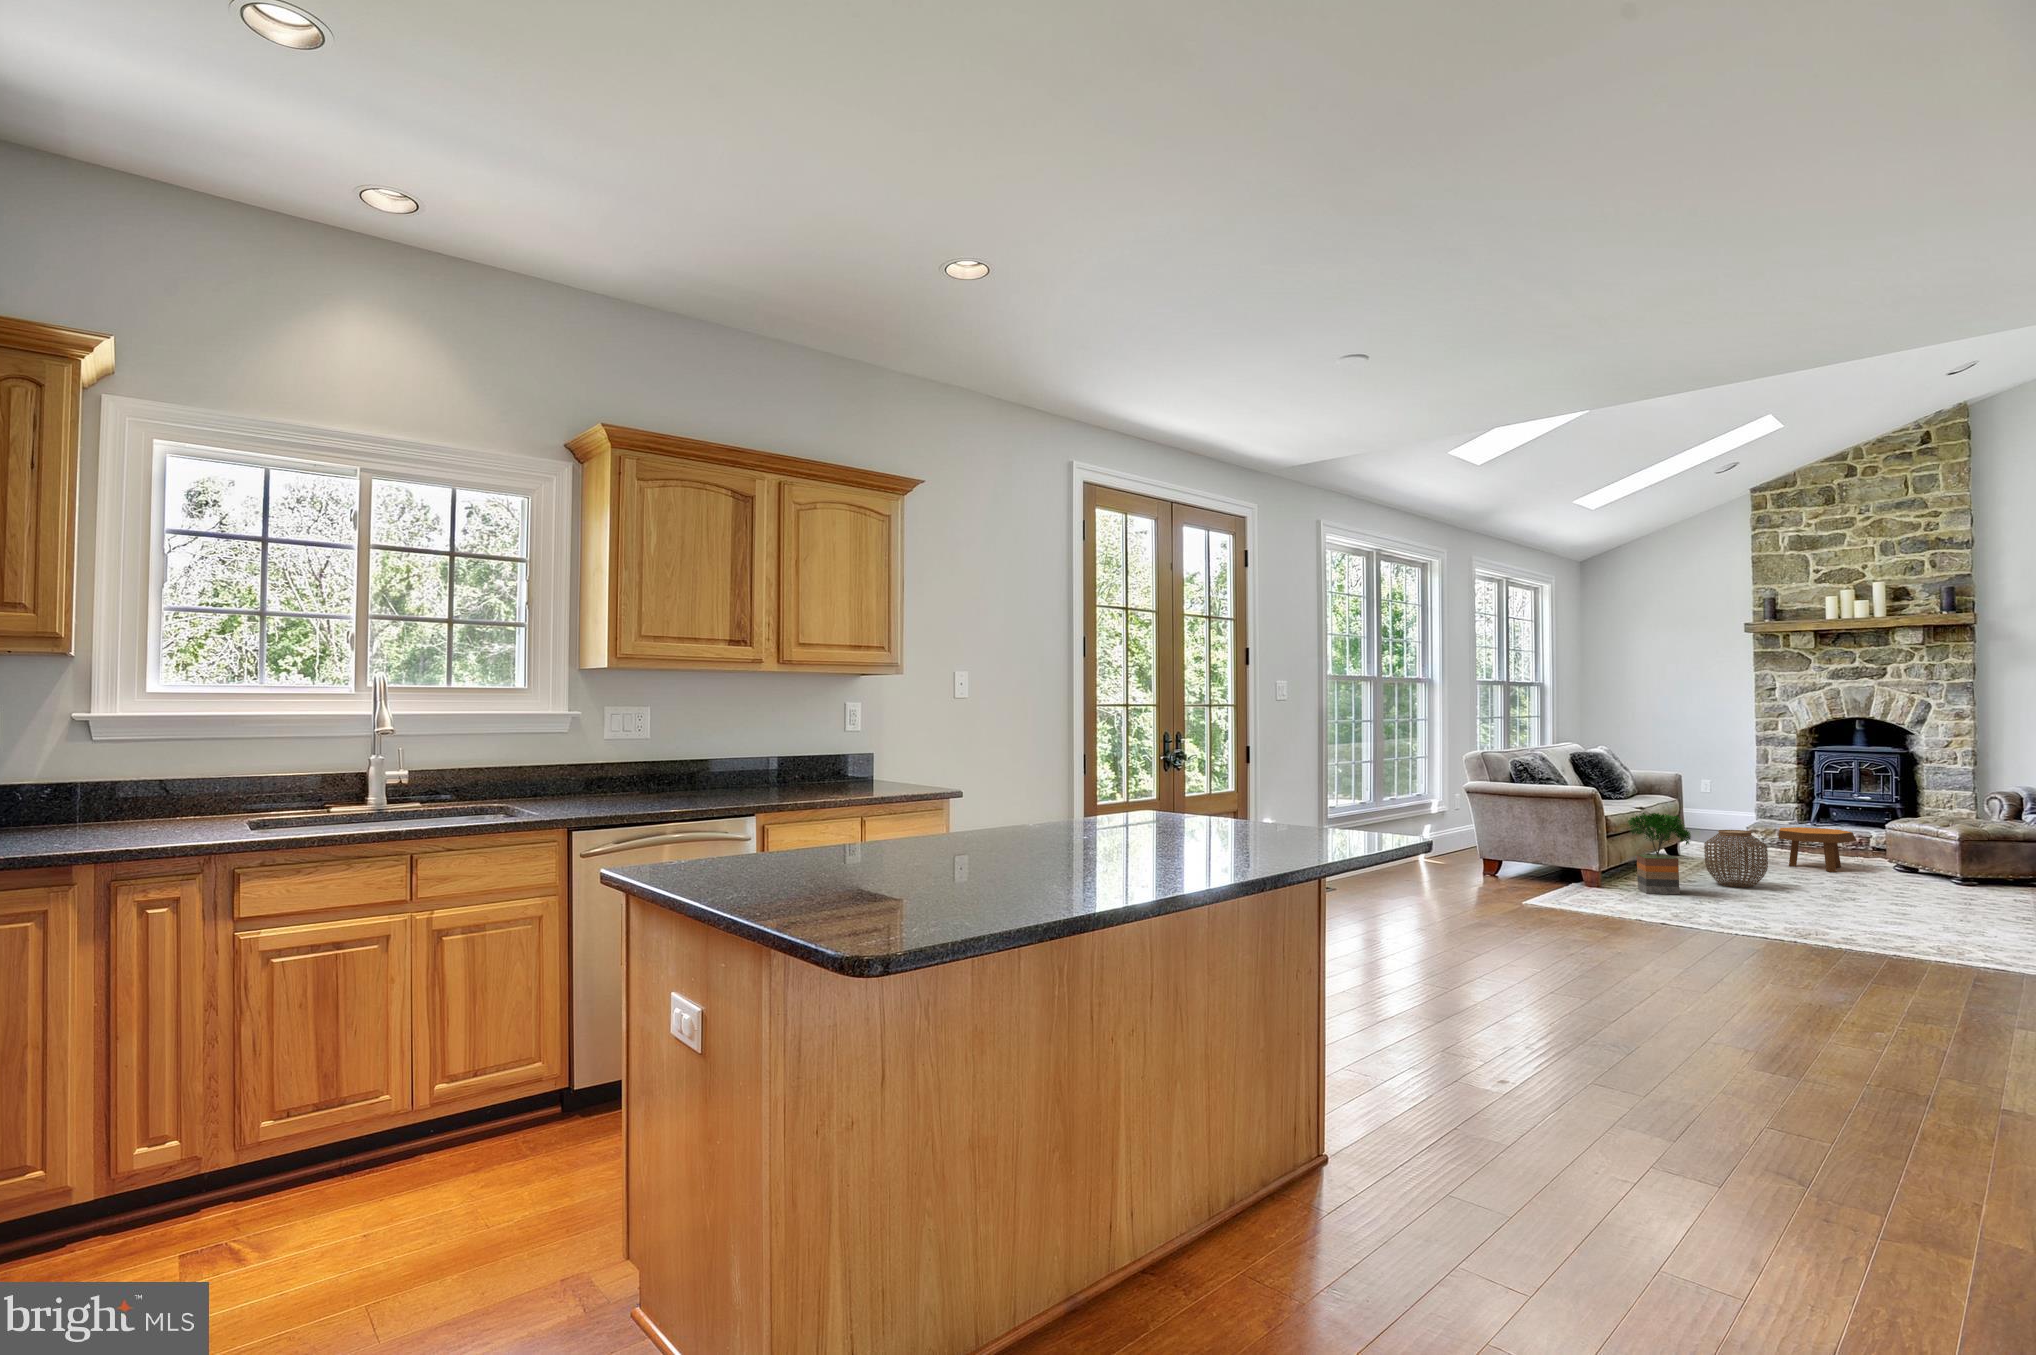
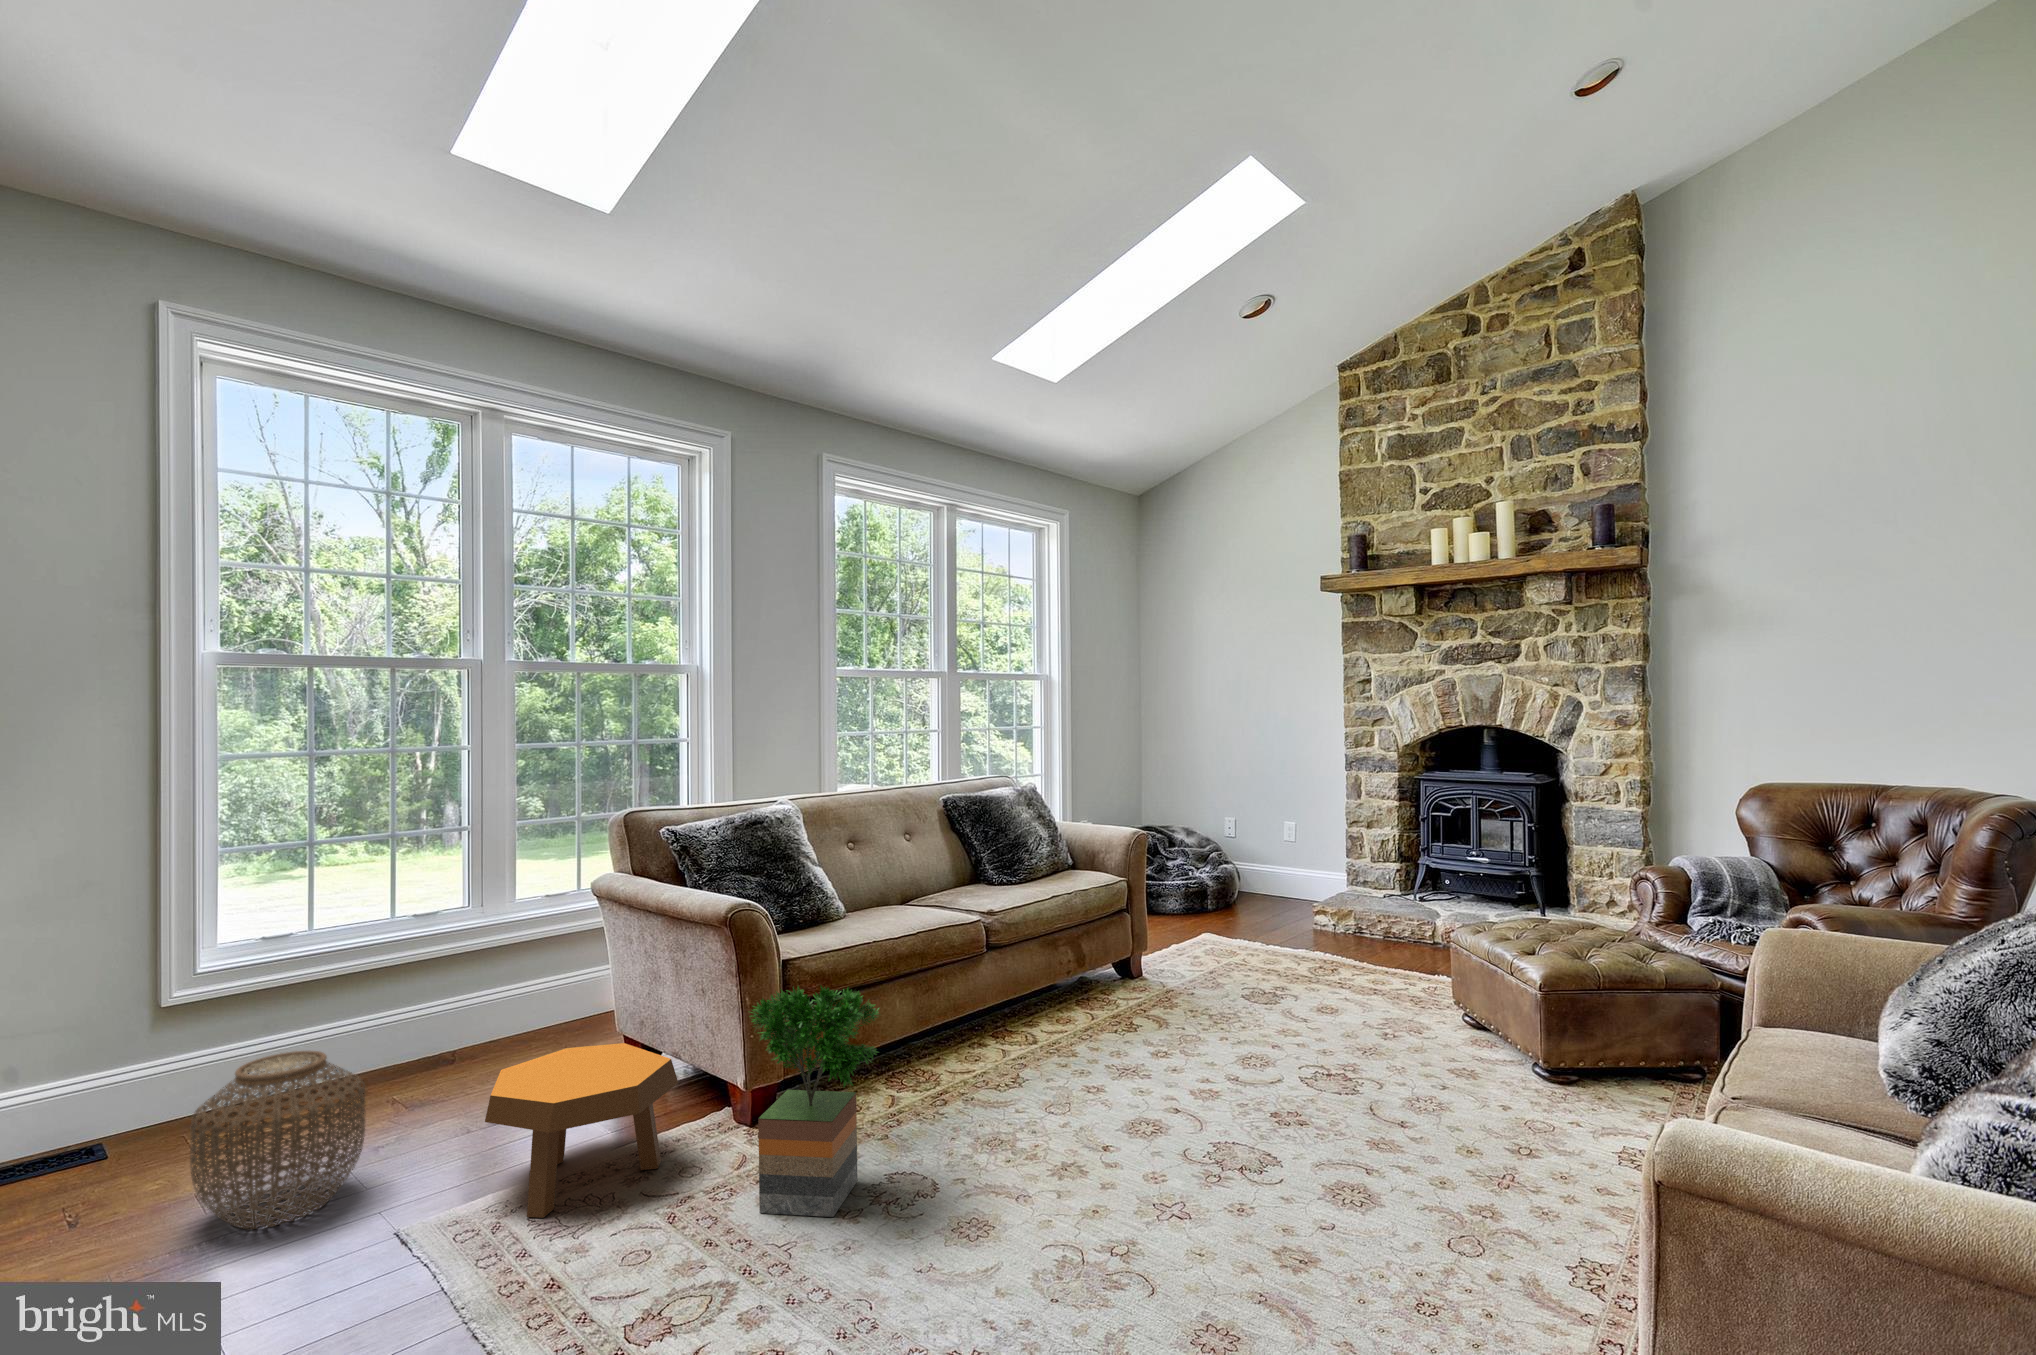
footstool: present [1779,827,1857,872] -> present [485,1043,678,1218]
woven basket: present [1704,830,1768,888] -> present [190,1051,365,1229]

